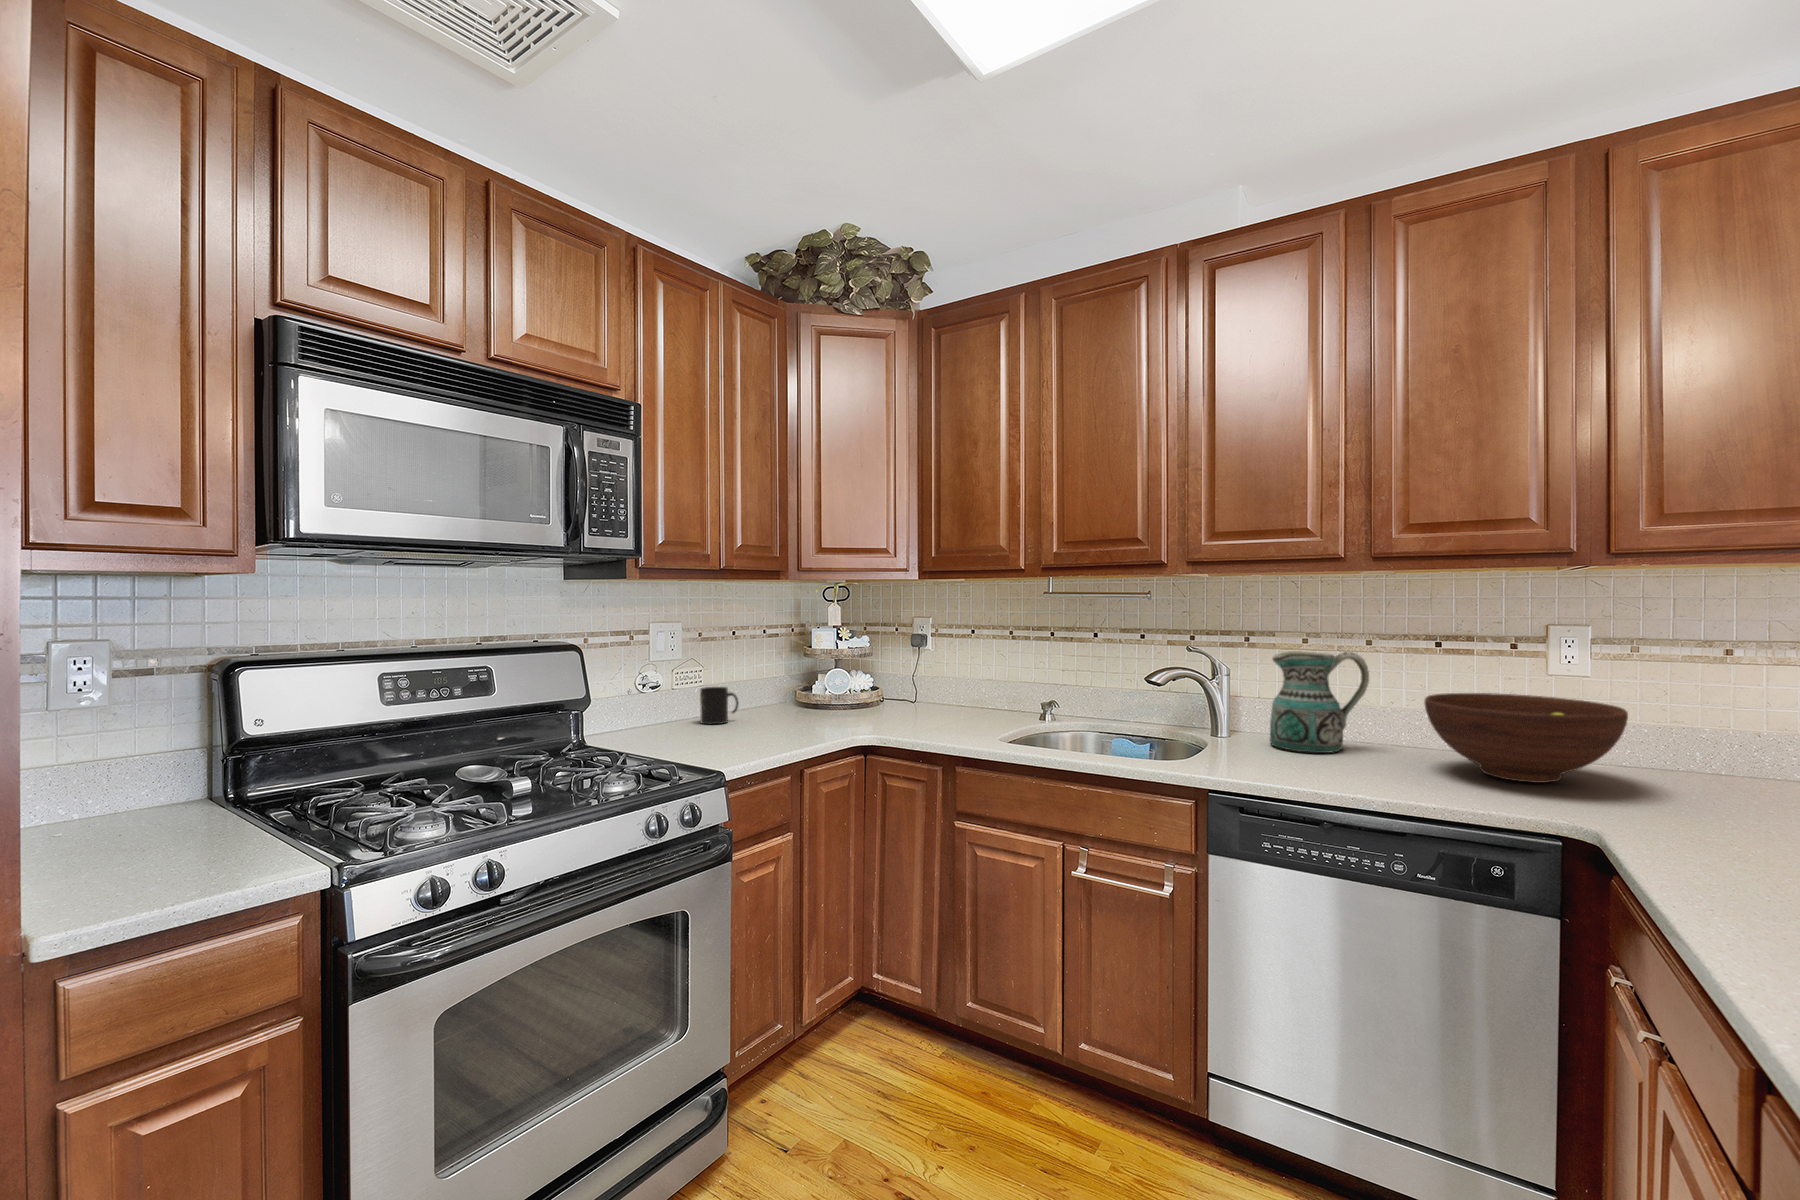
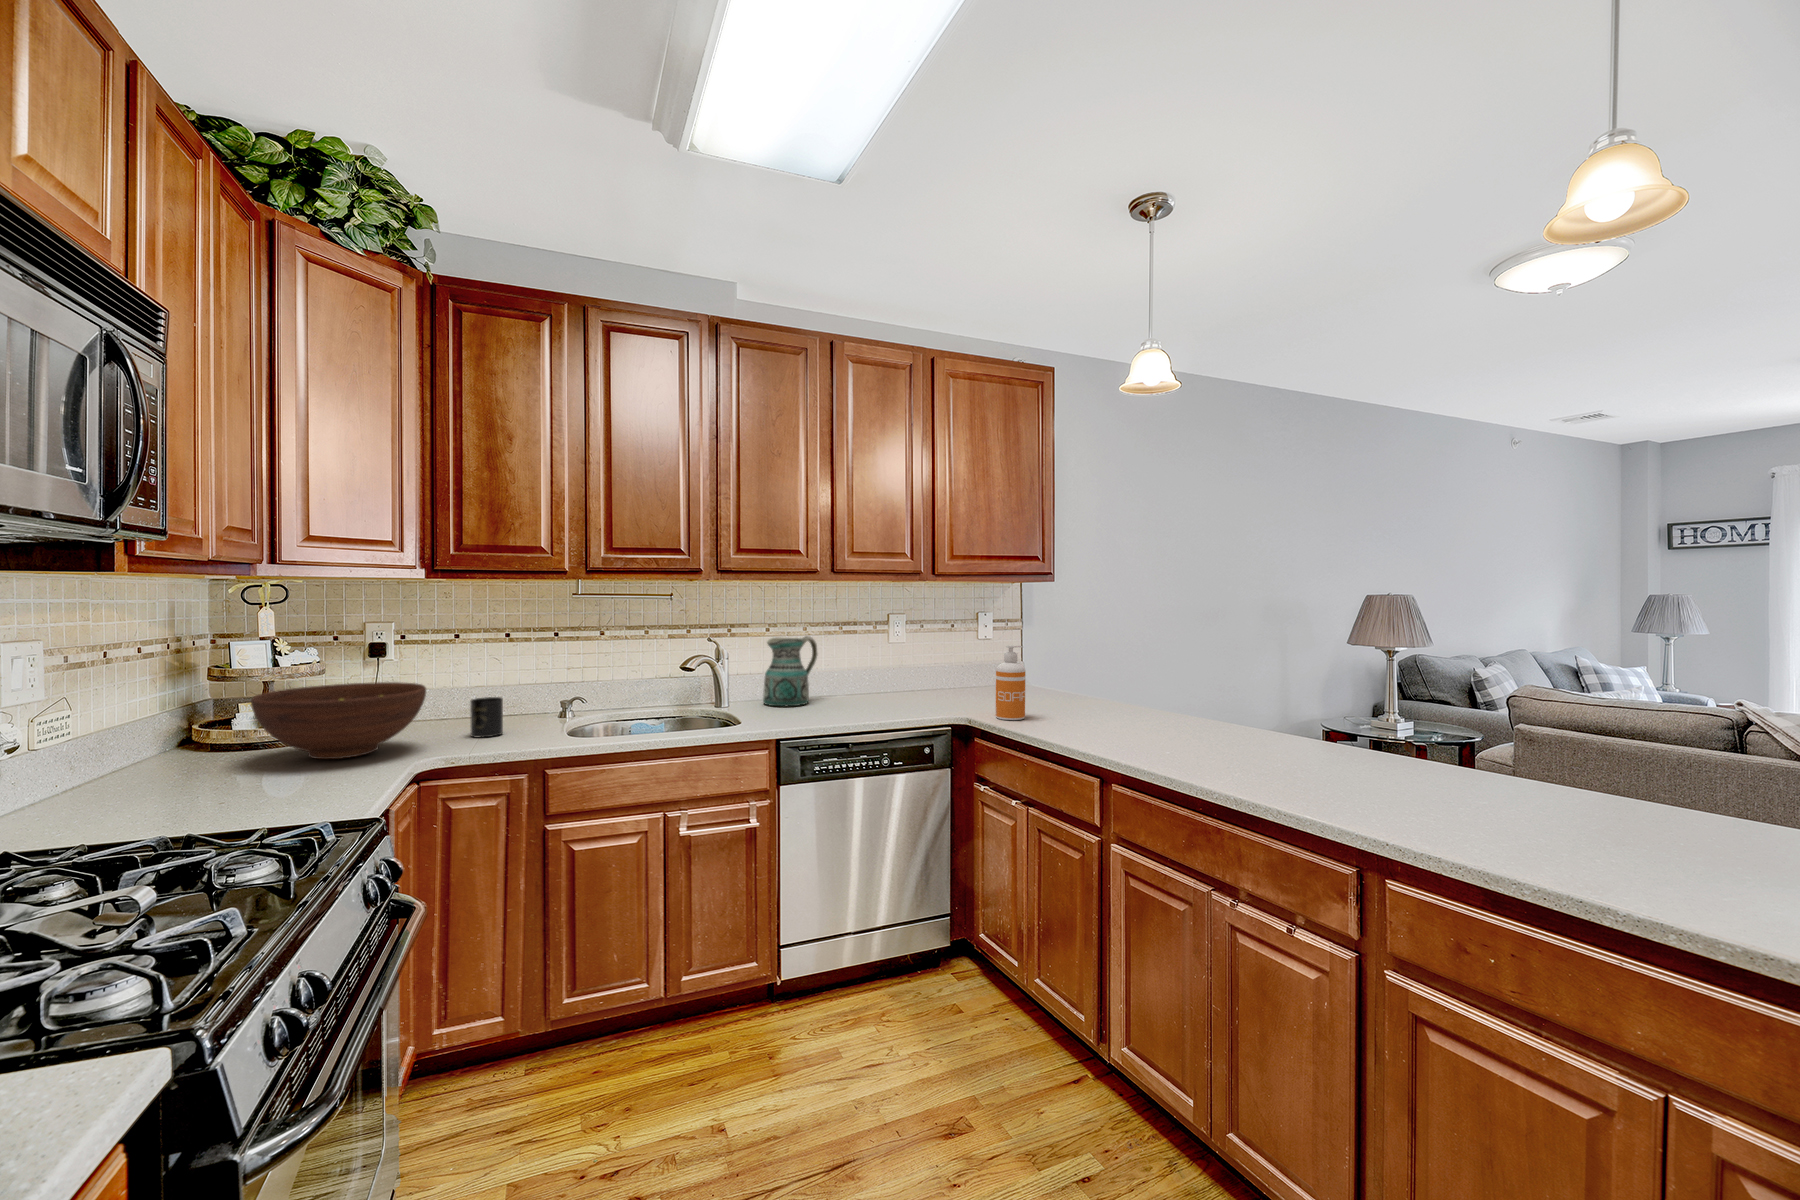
mug: present [700,687,739,724] -> present [470,697,503,738]
fruit bowl: present [1425,693,1628,783] -> present [251,682,426,759]
soap dispenser: none [1657,694,1747,861] -> present [996,645,1025,720]

